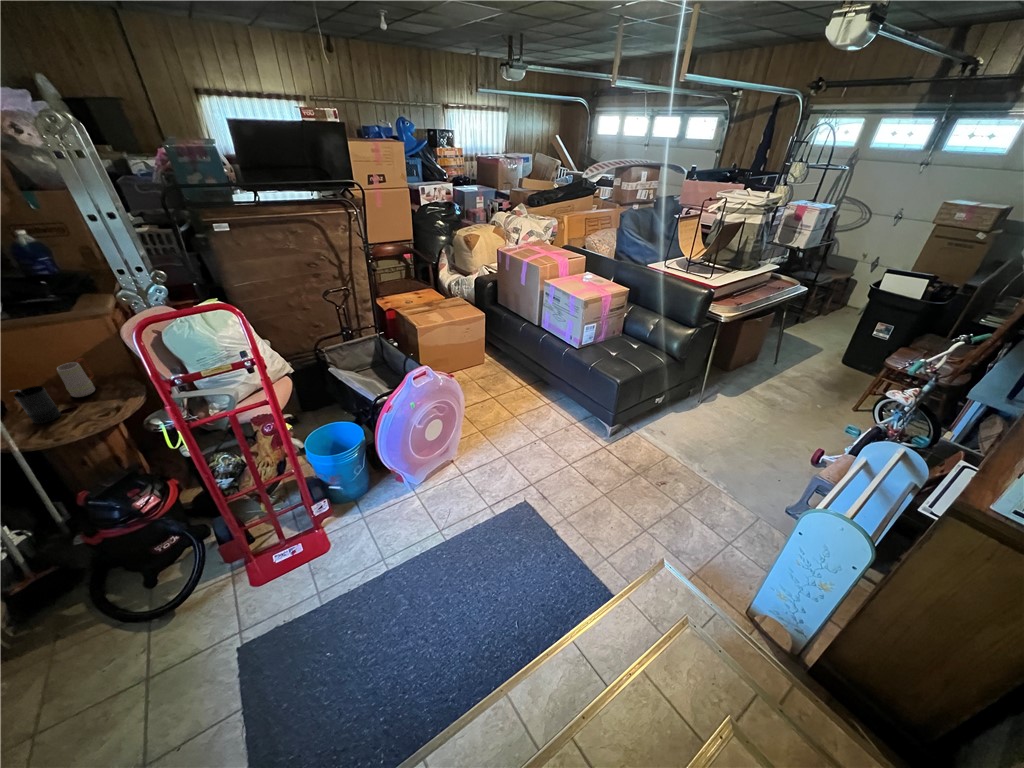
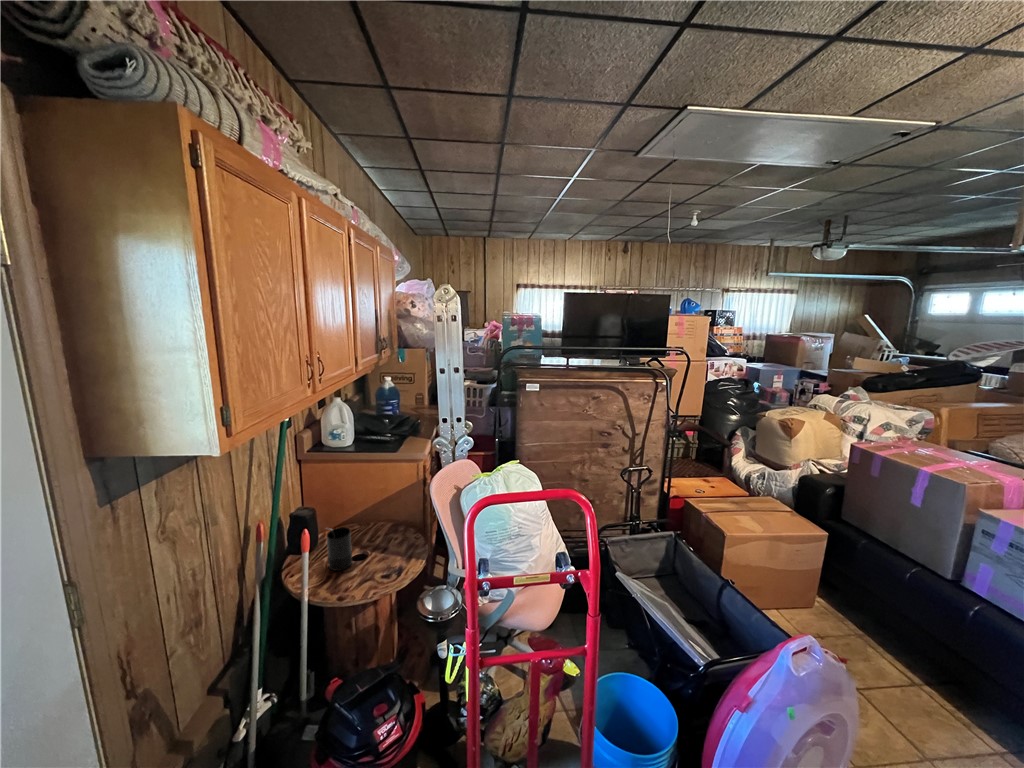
mug: present [57,358,95,397] -> none [366,503,391,545]

